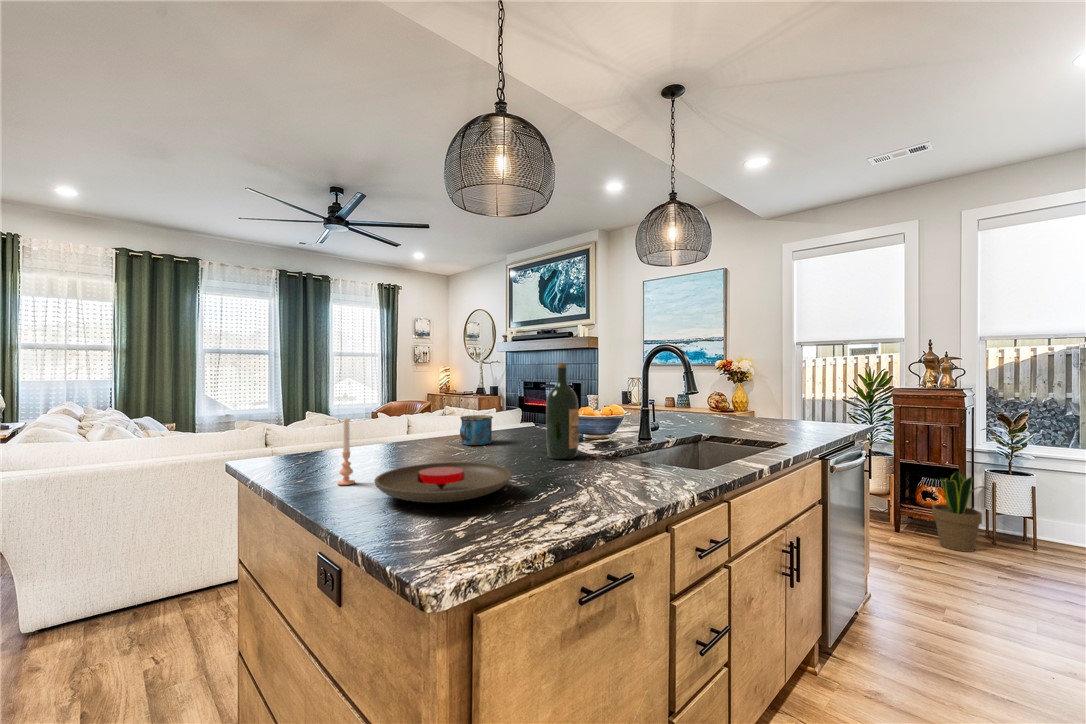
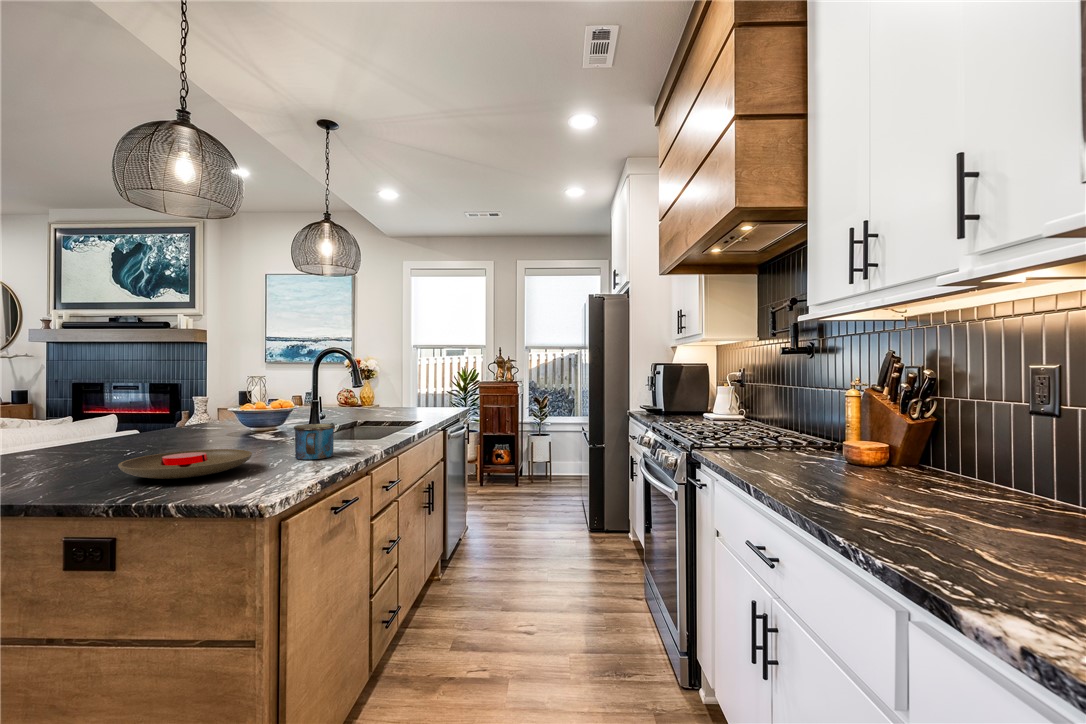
wine bottle: present [546,363,579,459] -> none [241,364,272,446]
mug: present [460,415,493,445] -> present [294,424,335,460]
candle: present [337,418,355,485] -> none [40,418,63,486]
potted plant: present [932,471,988,552] -> none [502,437,532,491]

